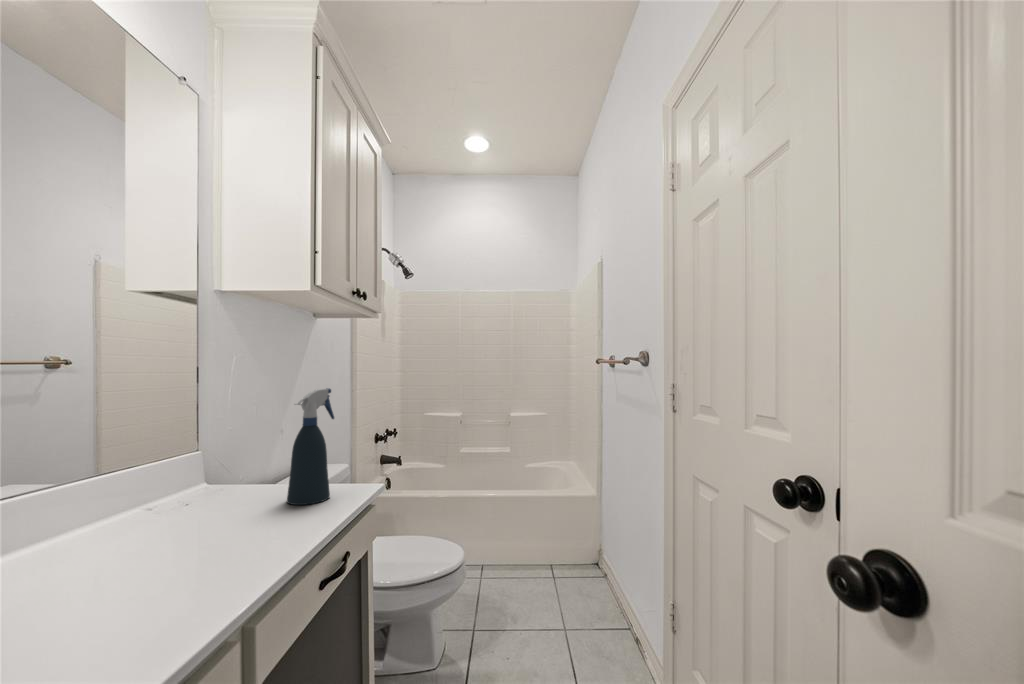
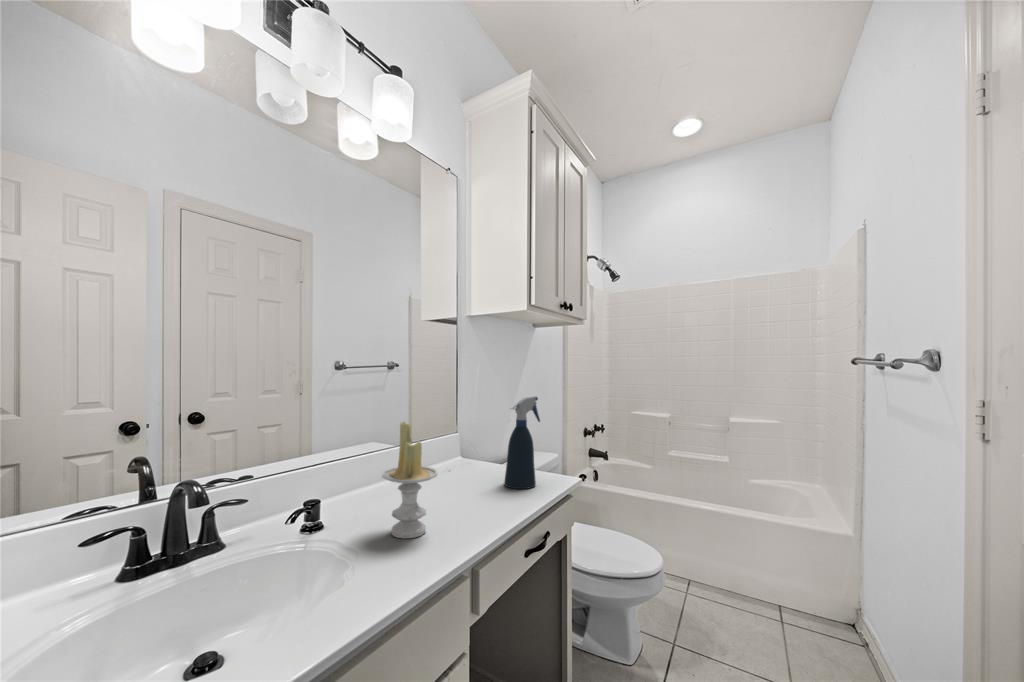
candle: none [67,423,180,611] -> present [382,422,437,539]

